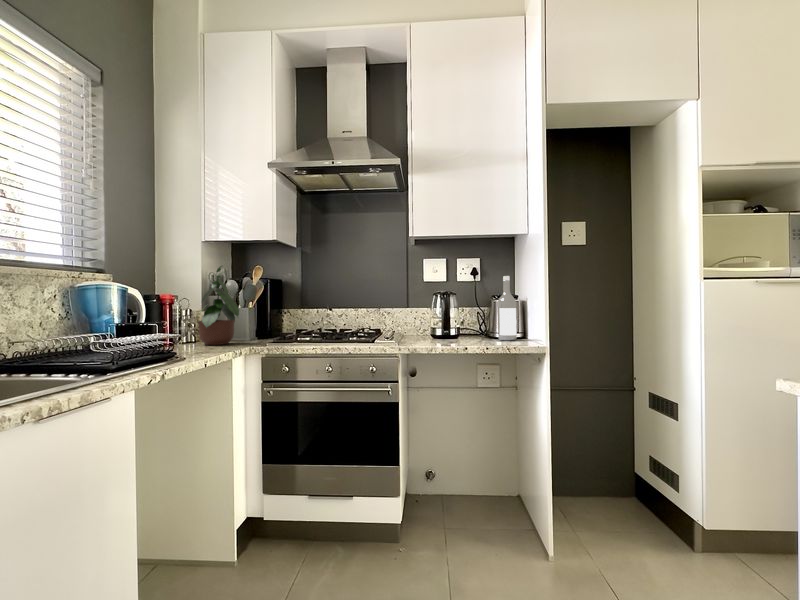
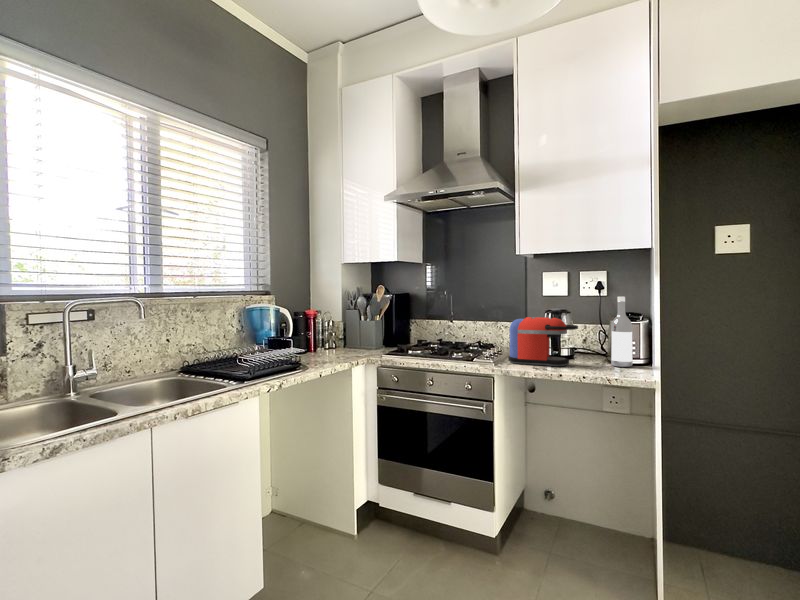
potted plant: present [197,266,239,345] -> none [327,287,367,354]
coffee maker: none [407,296,473,343] -> present [508,317,578,366]

